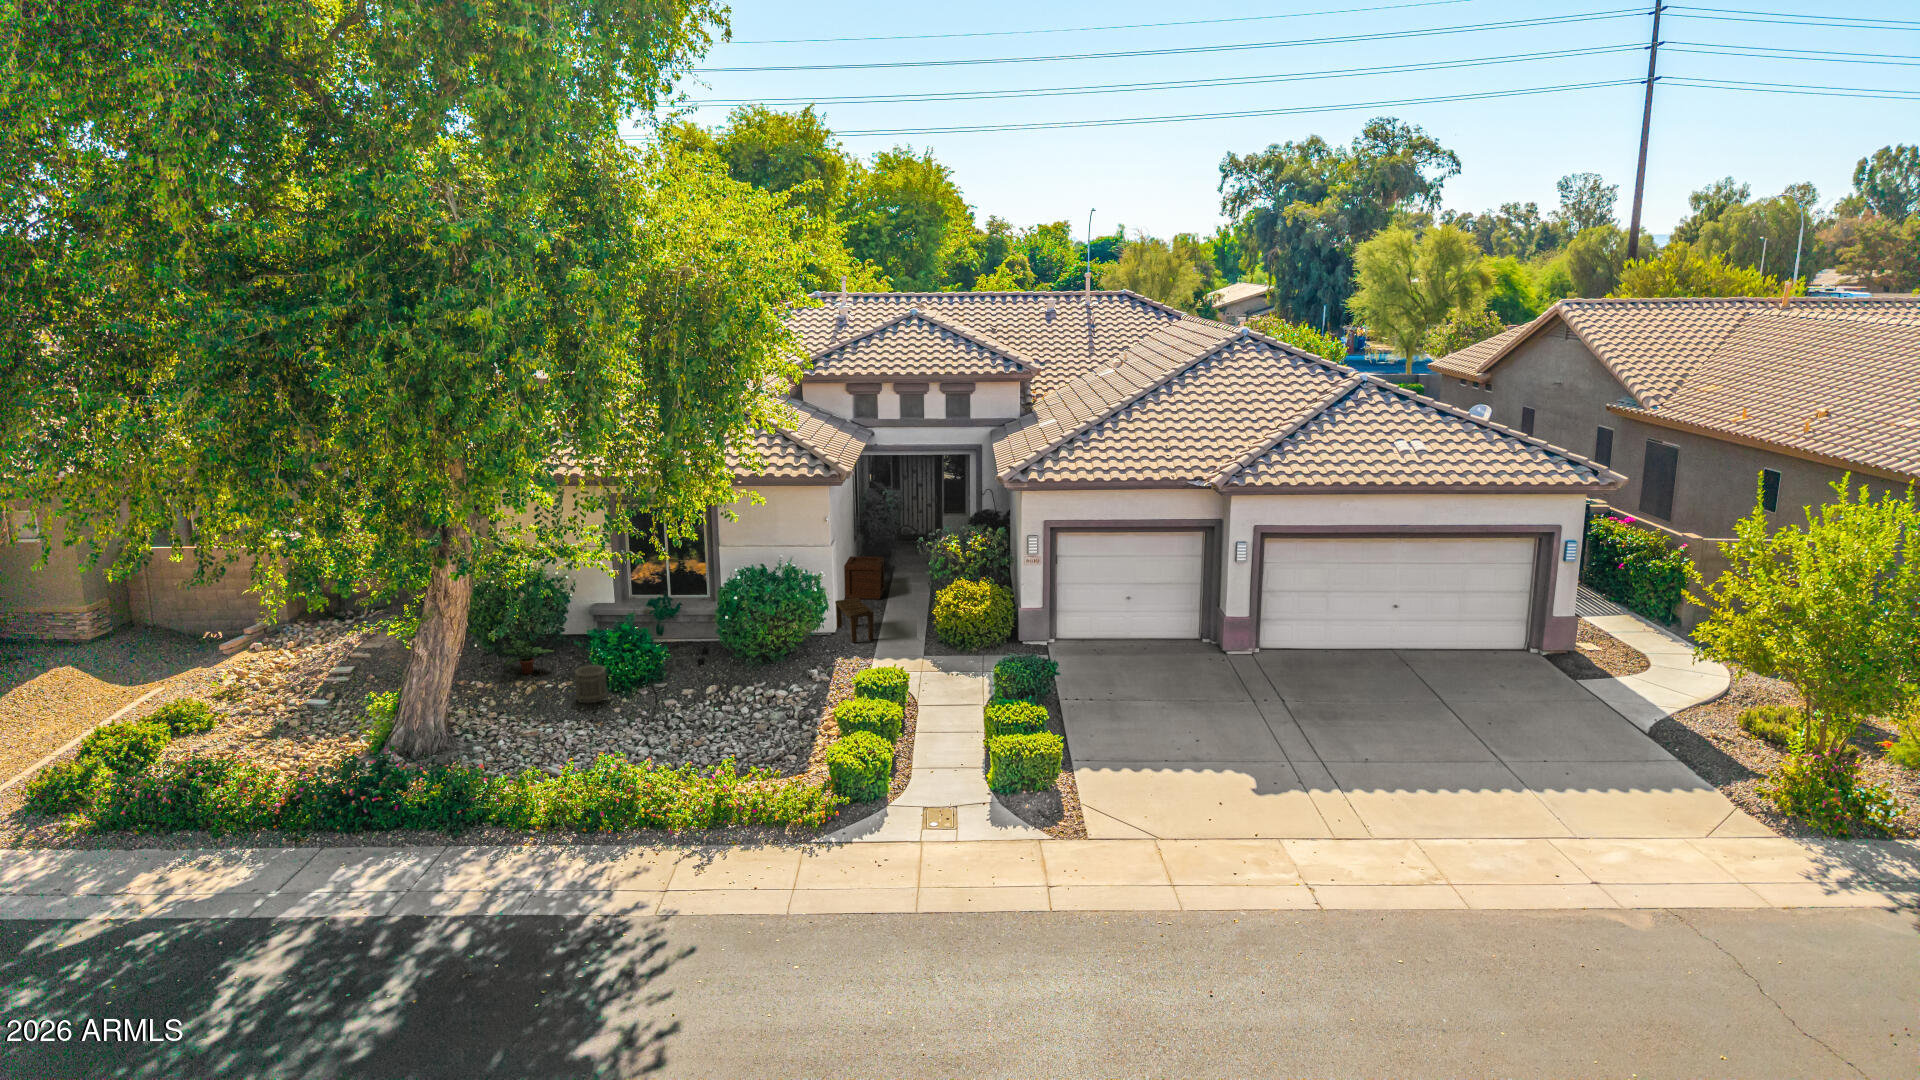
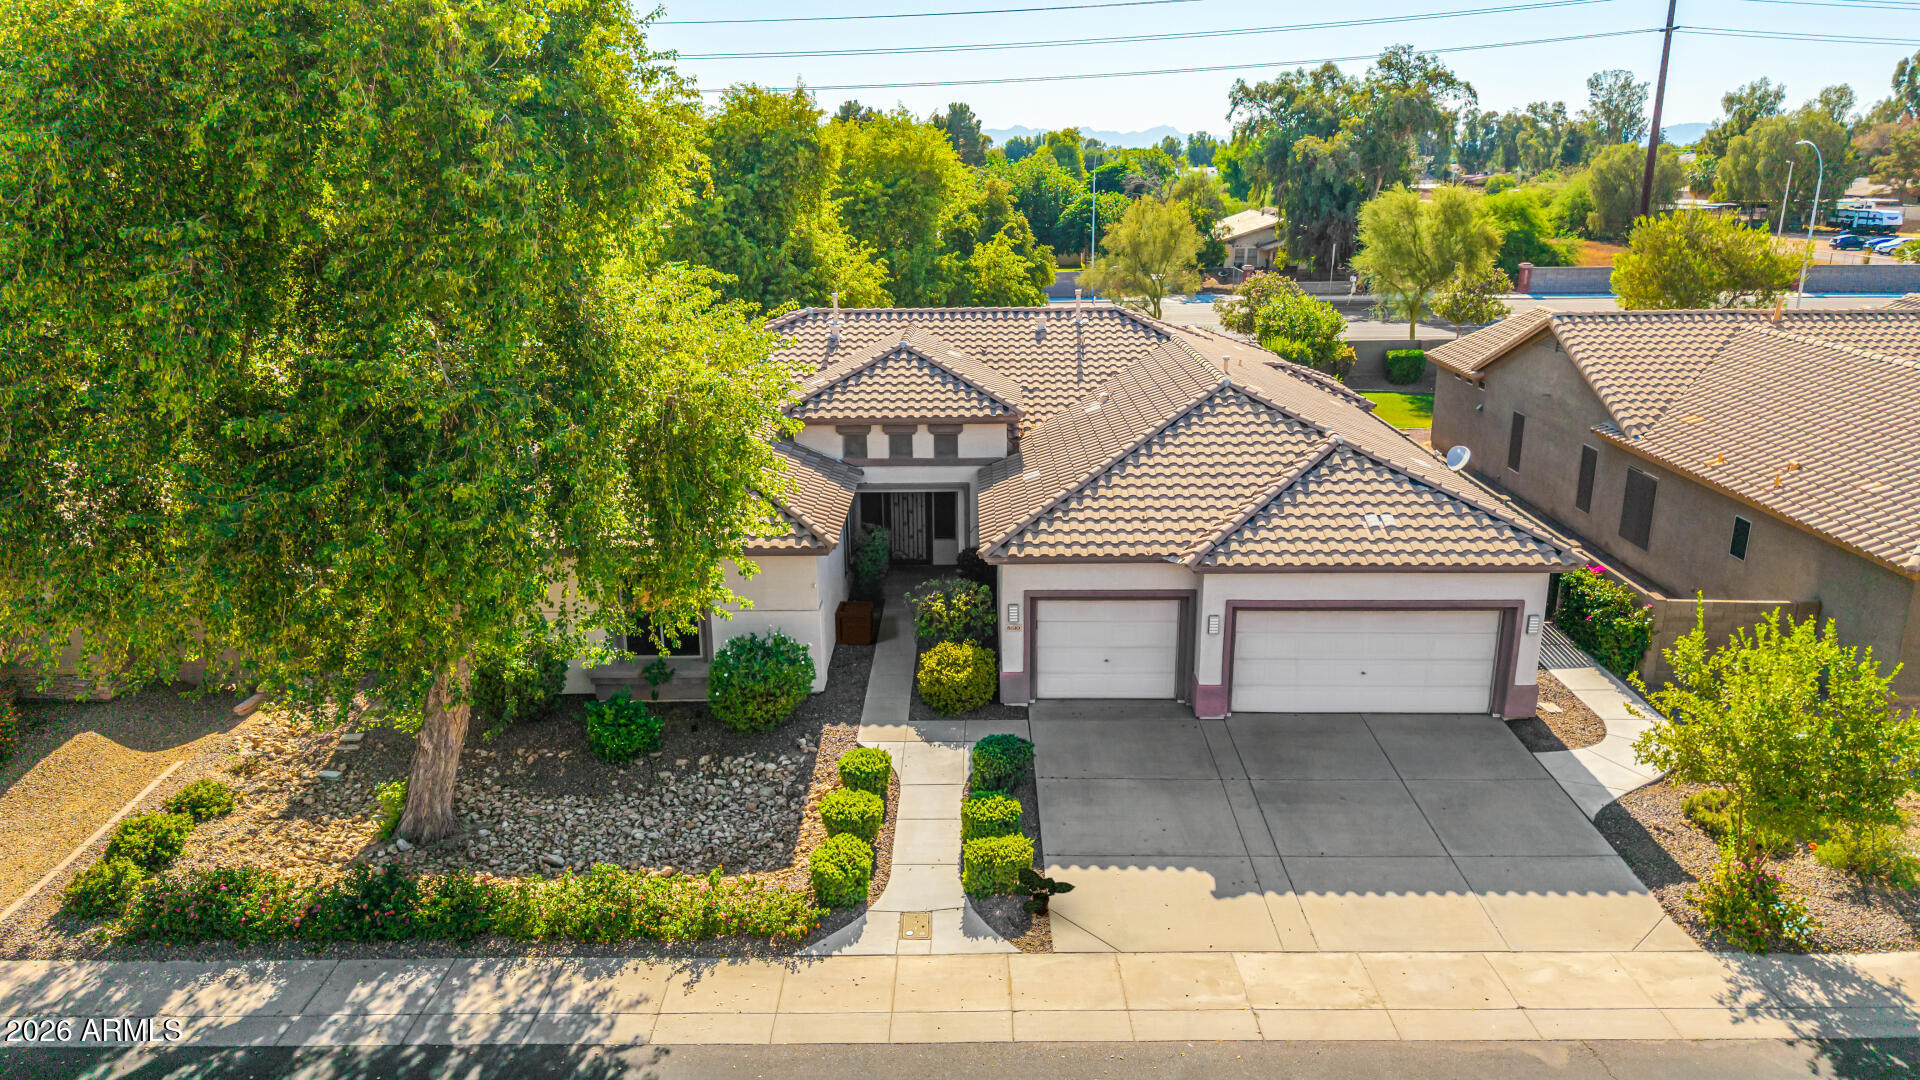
bench: present [835,598,874,643] -> none [825,653,861,701]
potted plant: present [502,640,553,674] -> present [1016,868,1075,915]
bucket: present [575,665,608,703] -> none [574,740,606,778]

